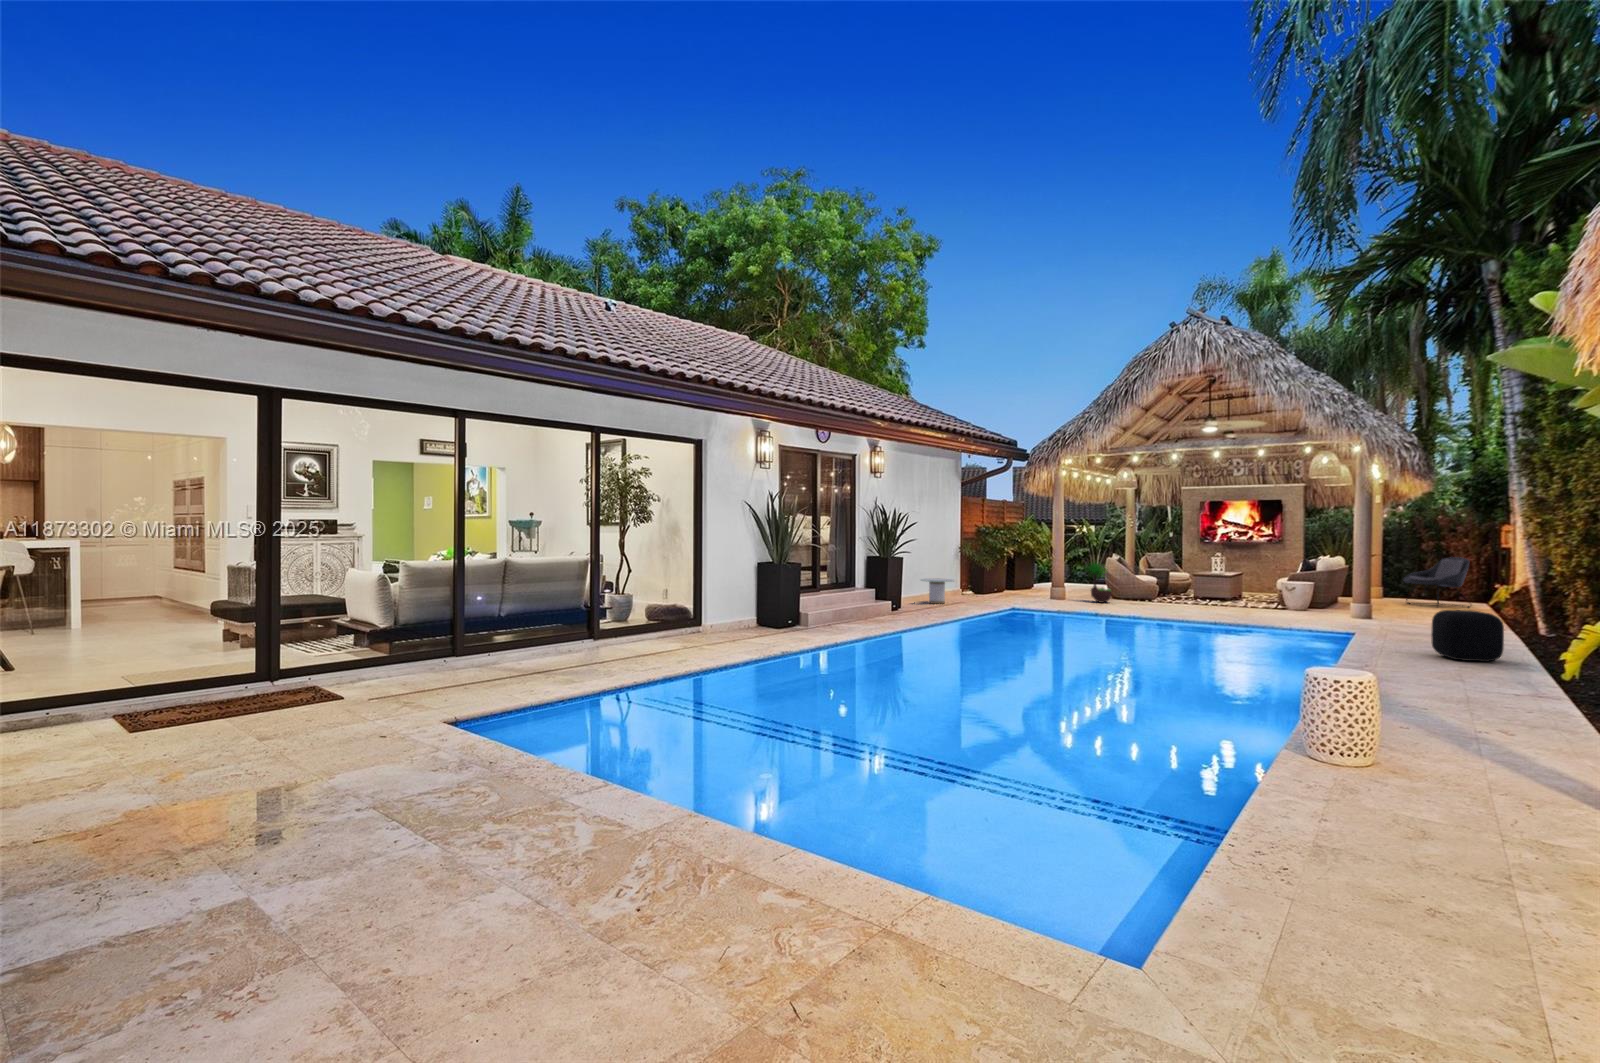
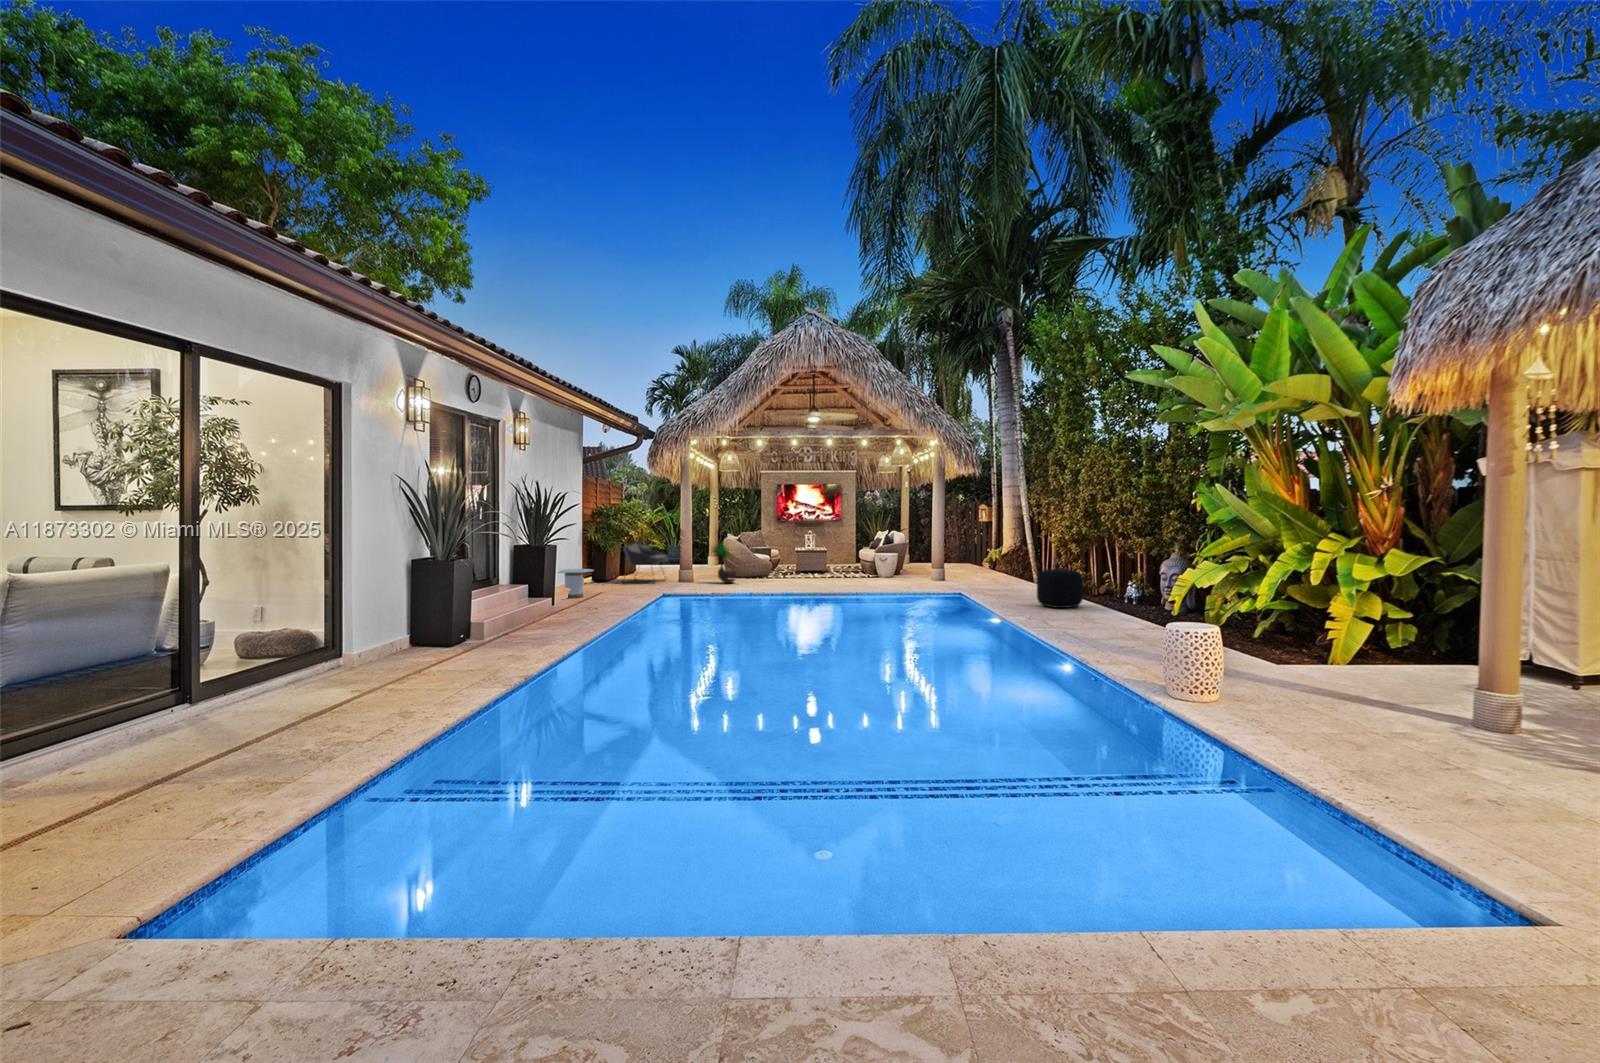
lounge chair: present [1404,557,1470,607] -> present [625,541,668,582]

